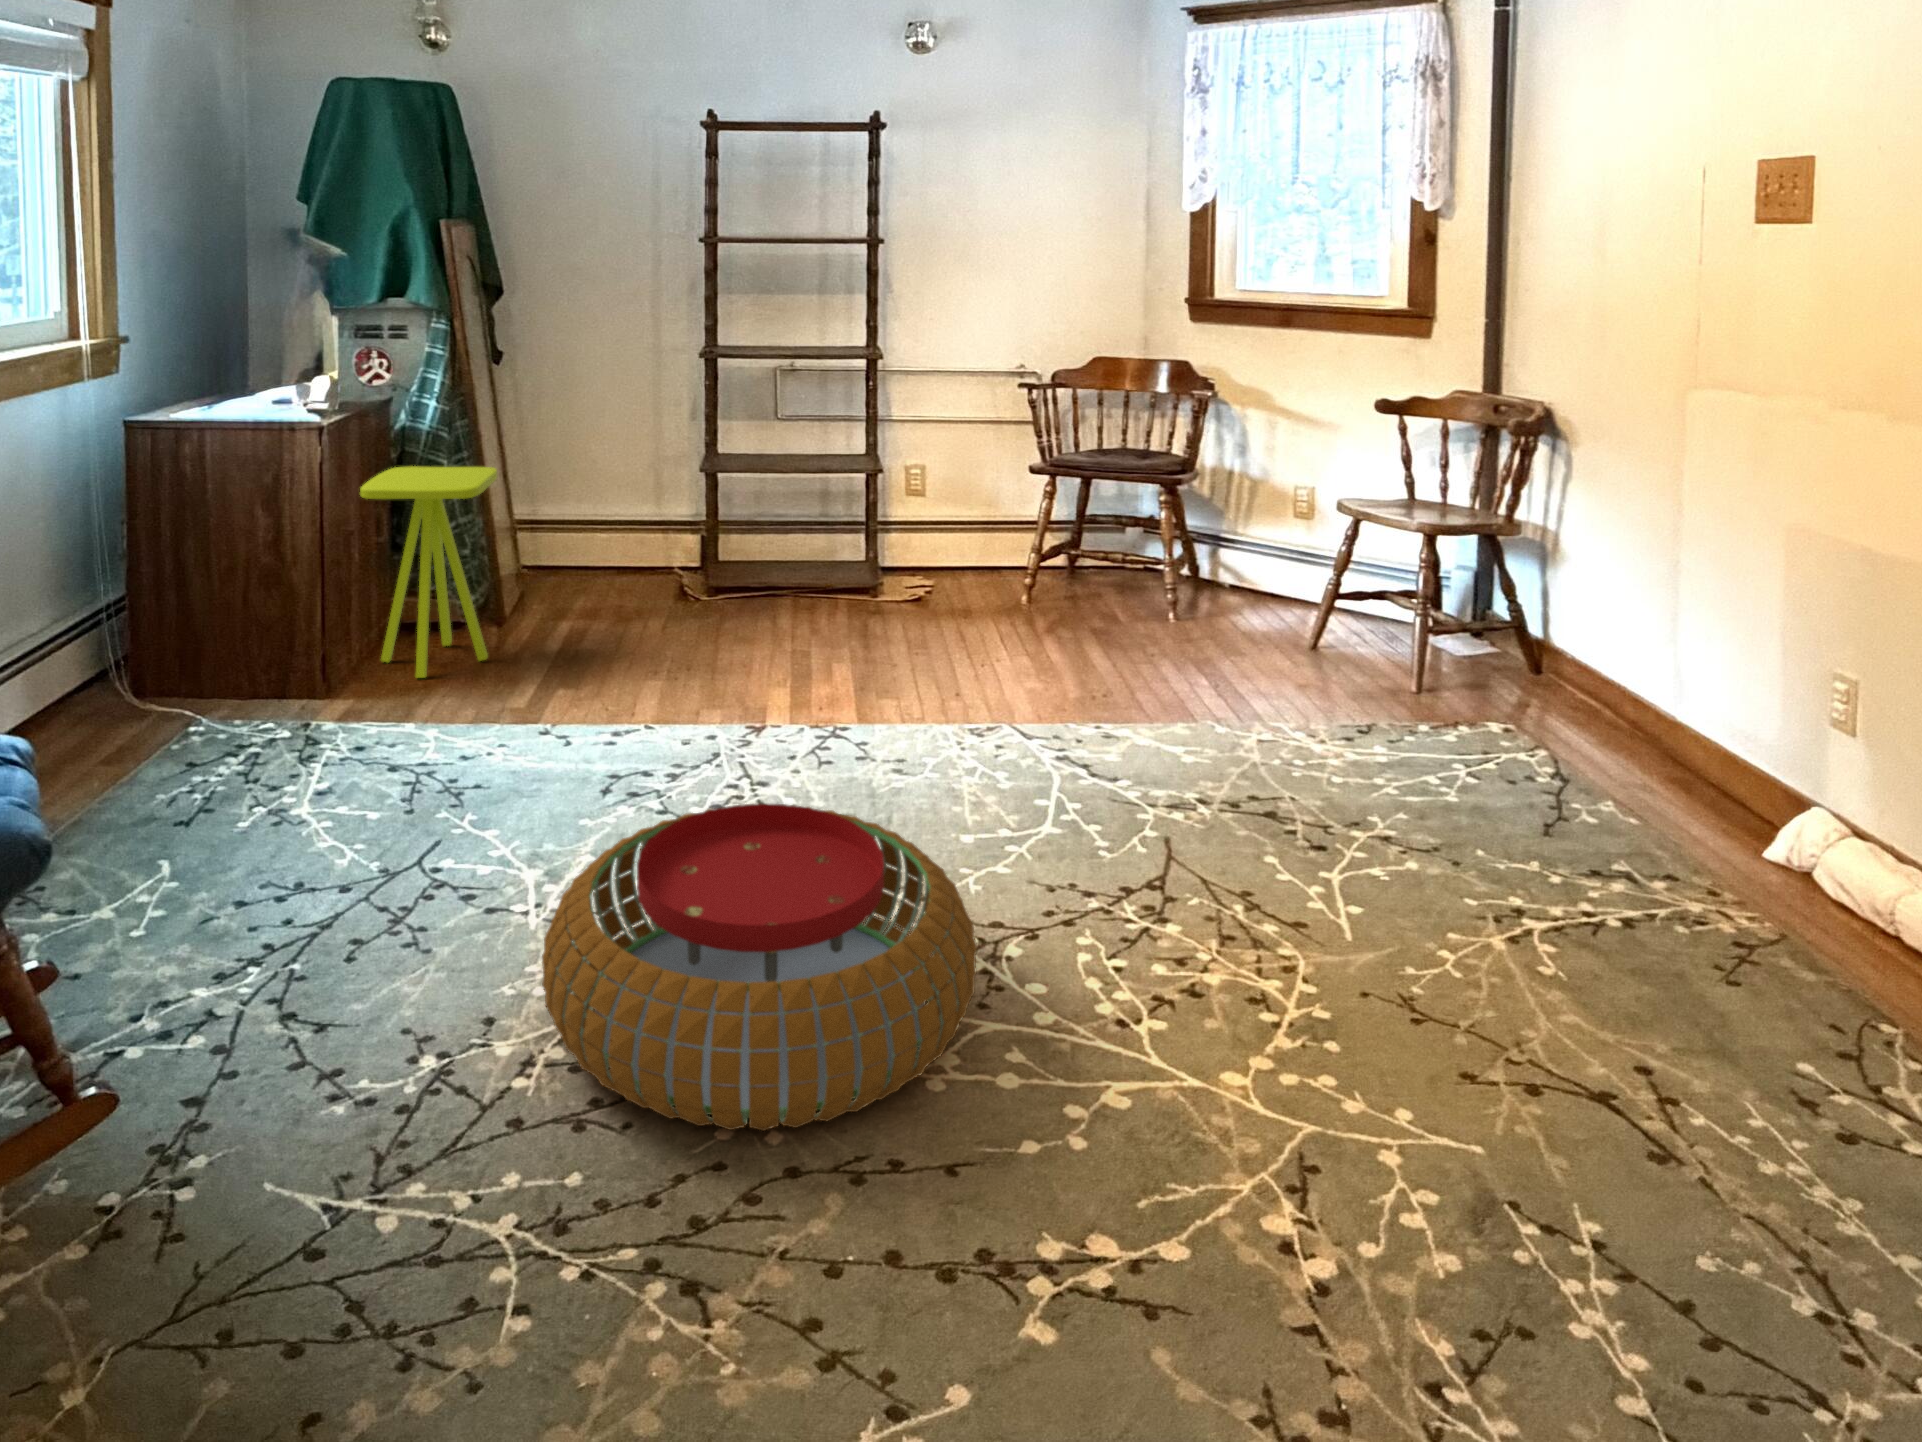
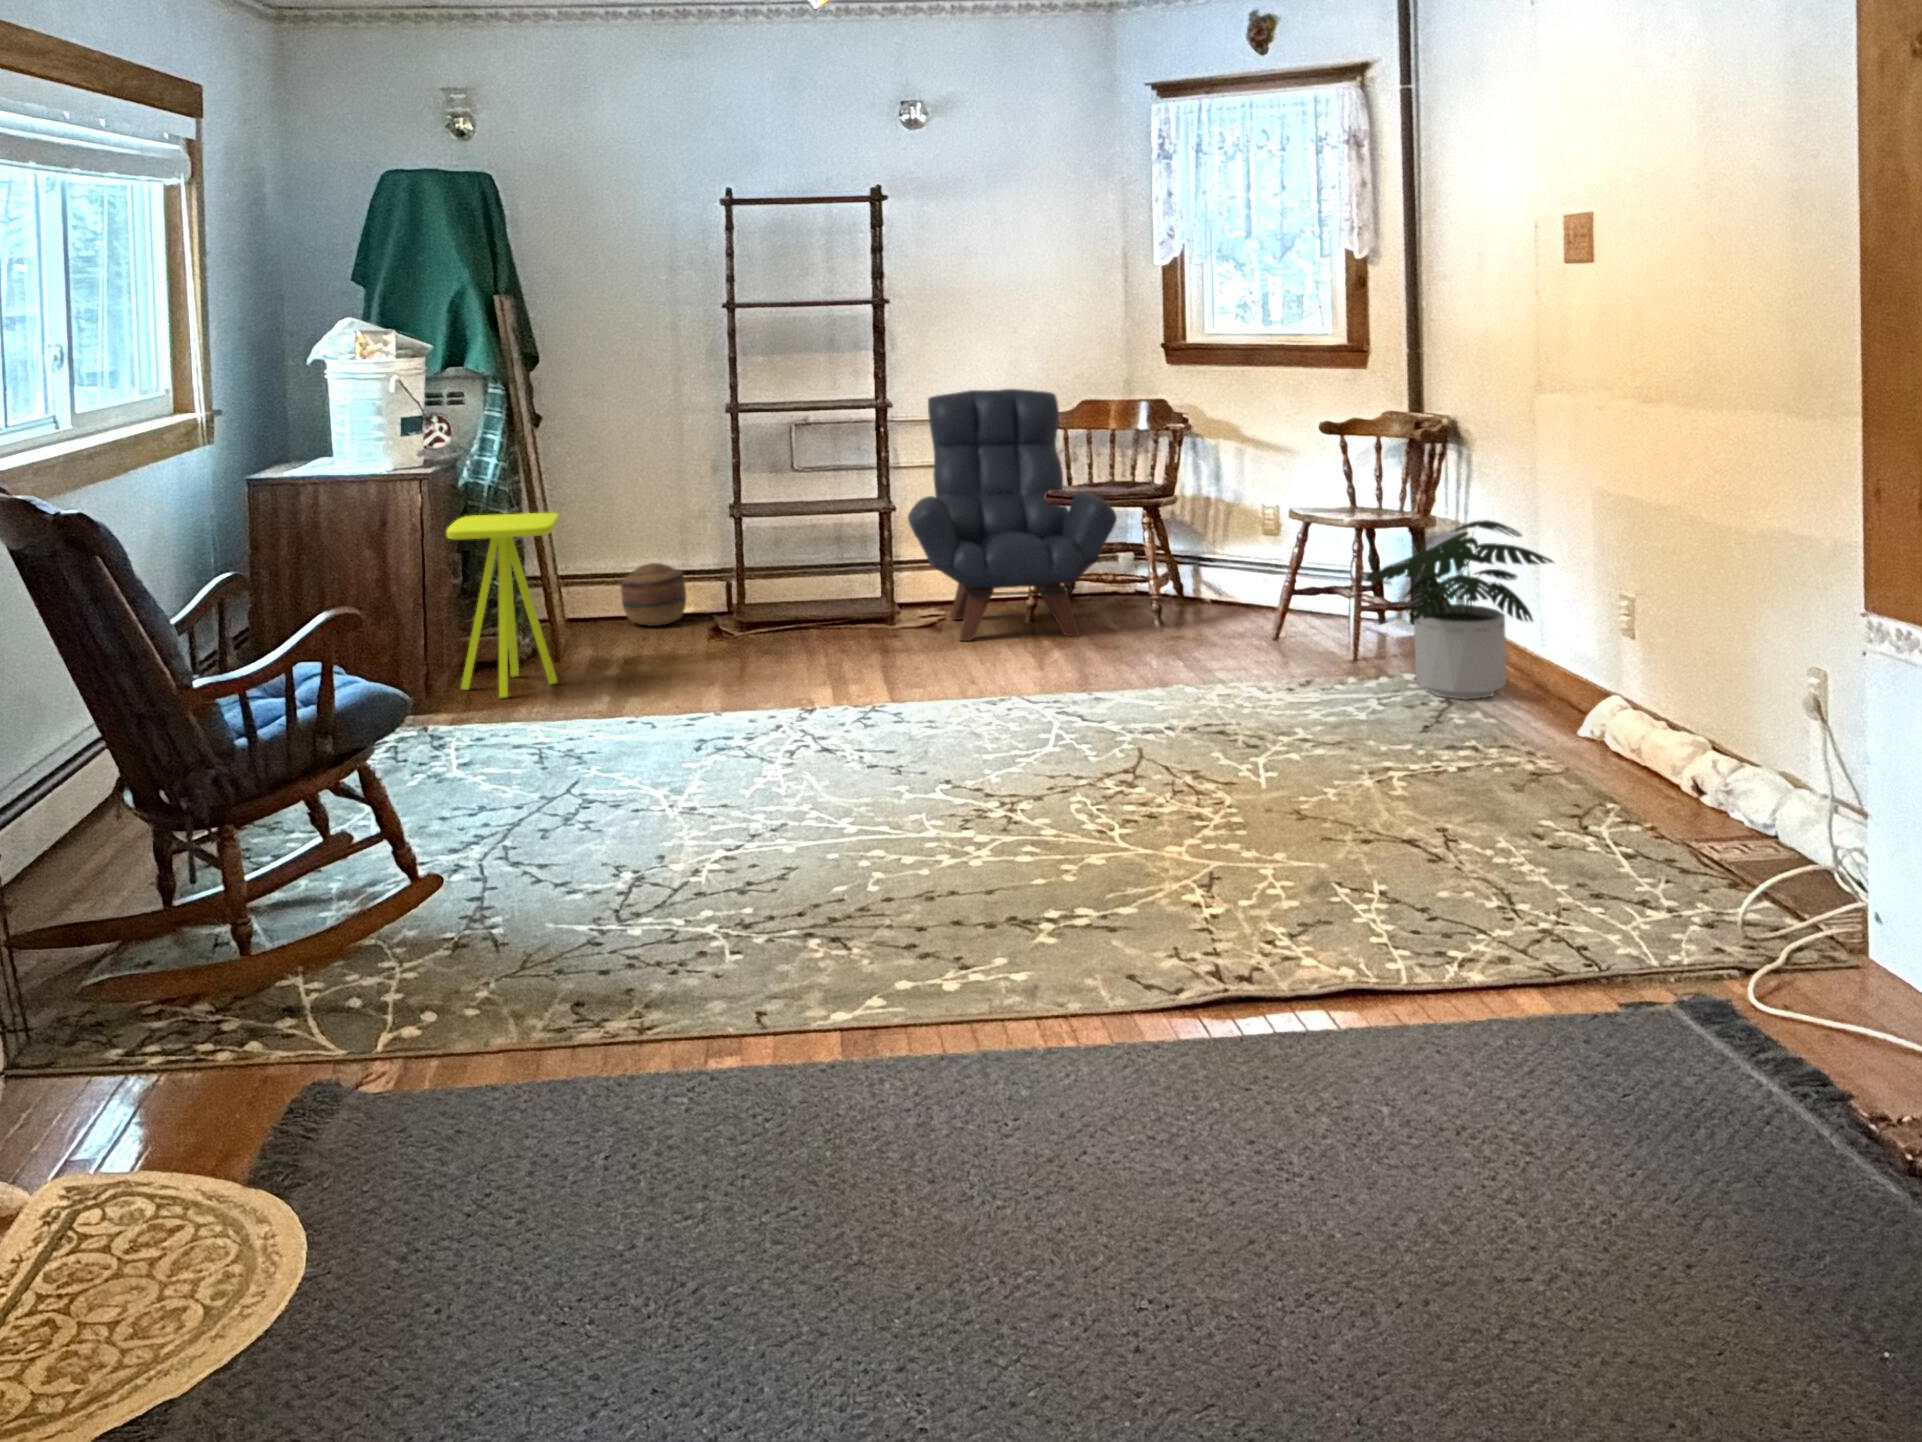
armchair: none [894,343,1131,630] -> present [908,389,1117,641]
basket: none [586,514,656,581] -> present [621,563,686,626]
potted plant: none [1440,544,1728,778] -> present [1359,520,1553,700]
pouf: present [542,804,977,1131] -> none [697,712,1002,890]

